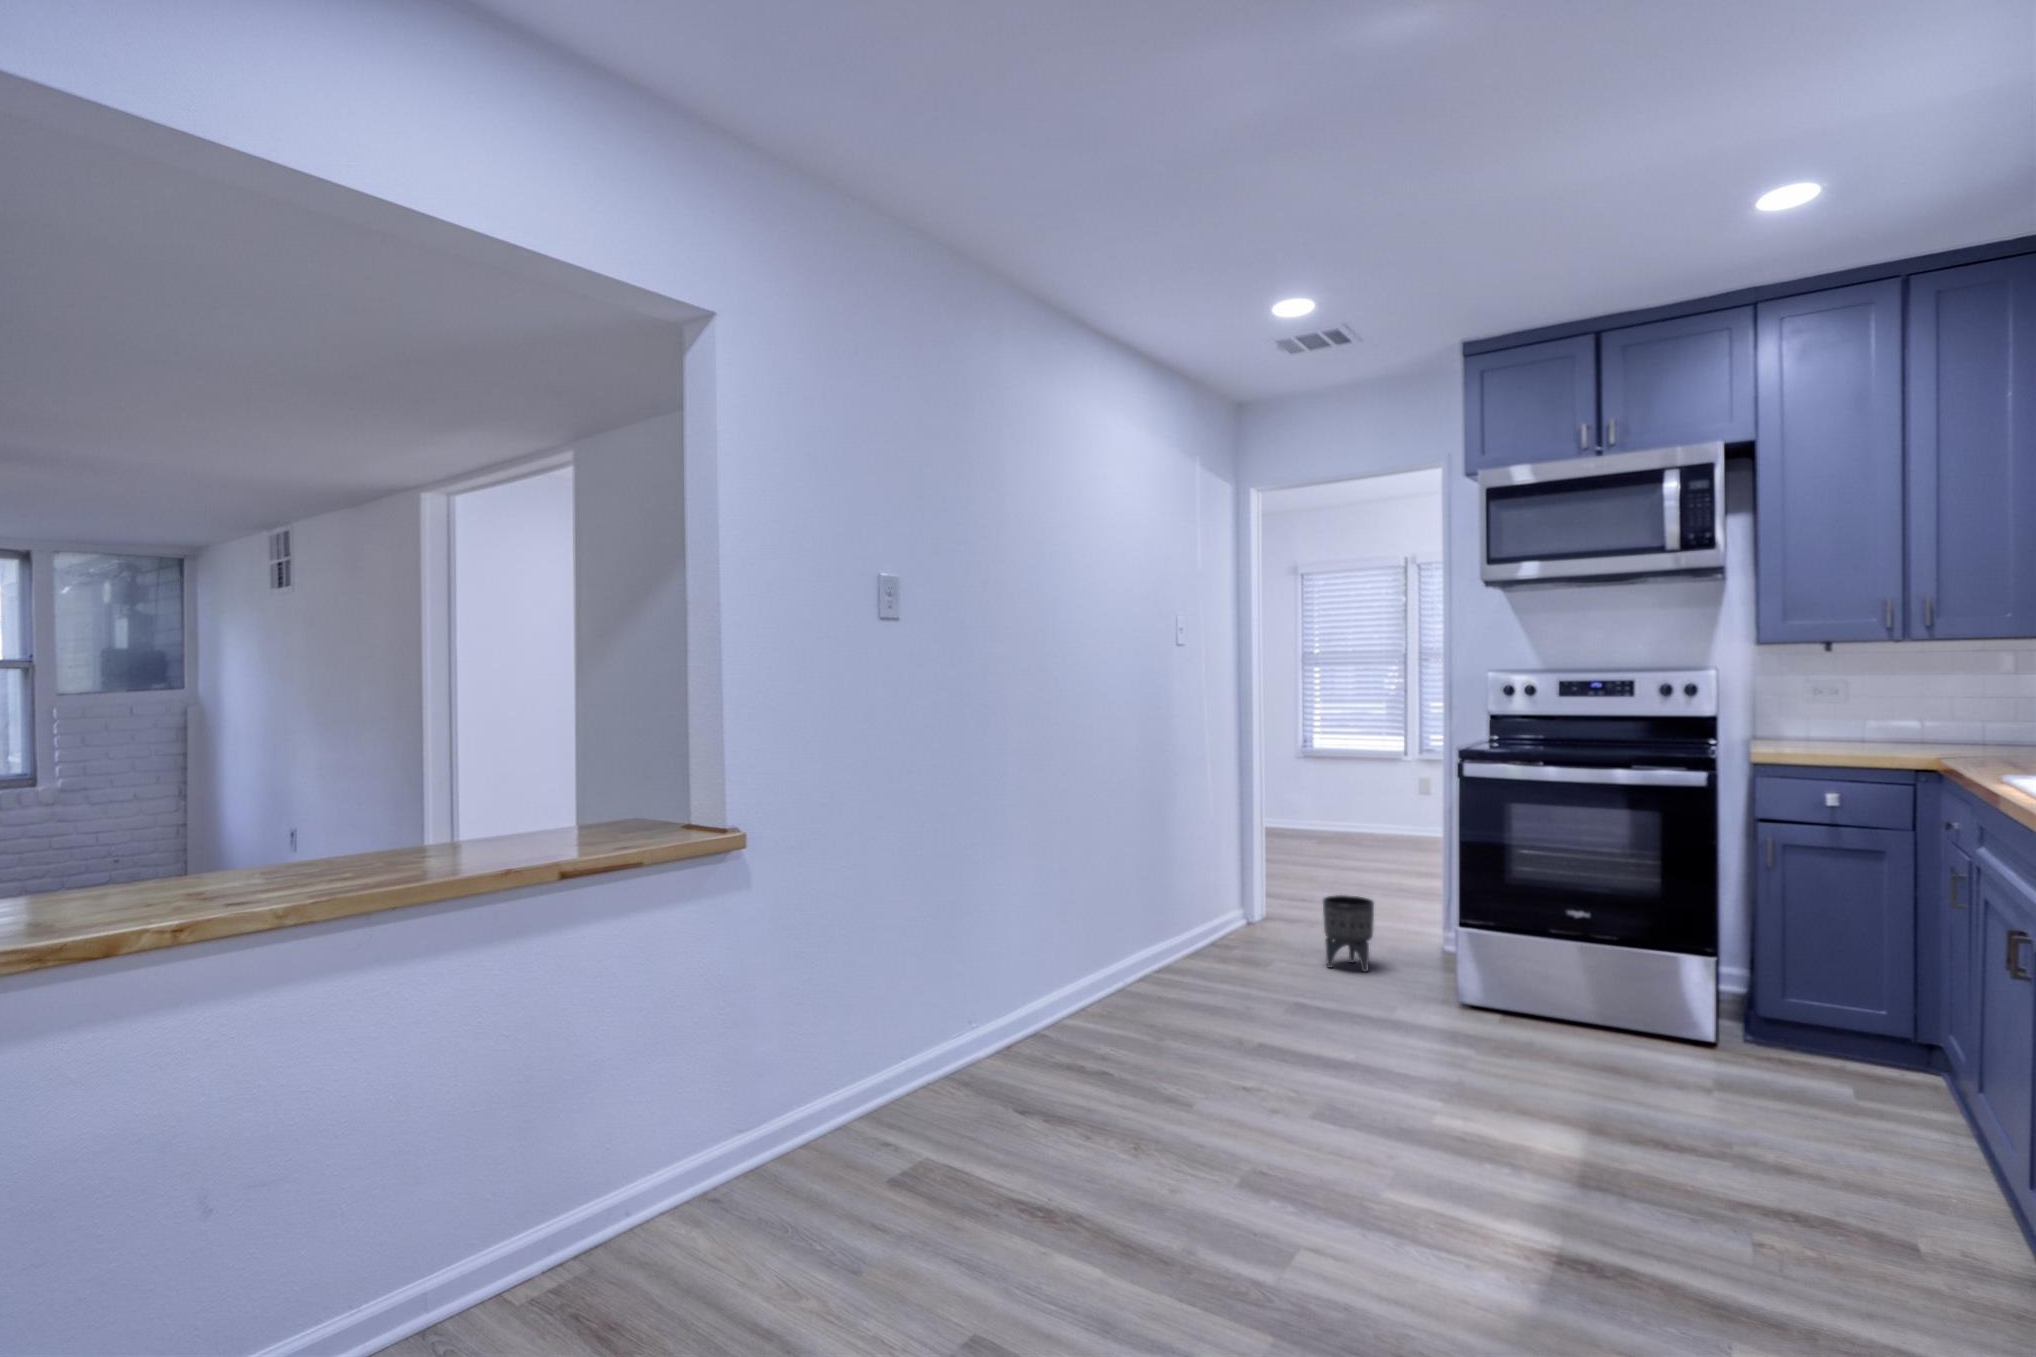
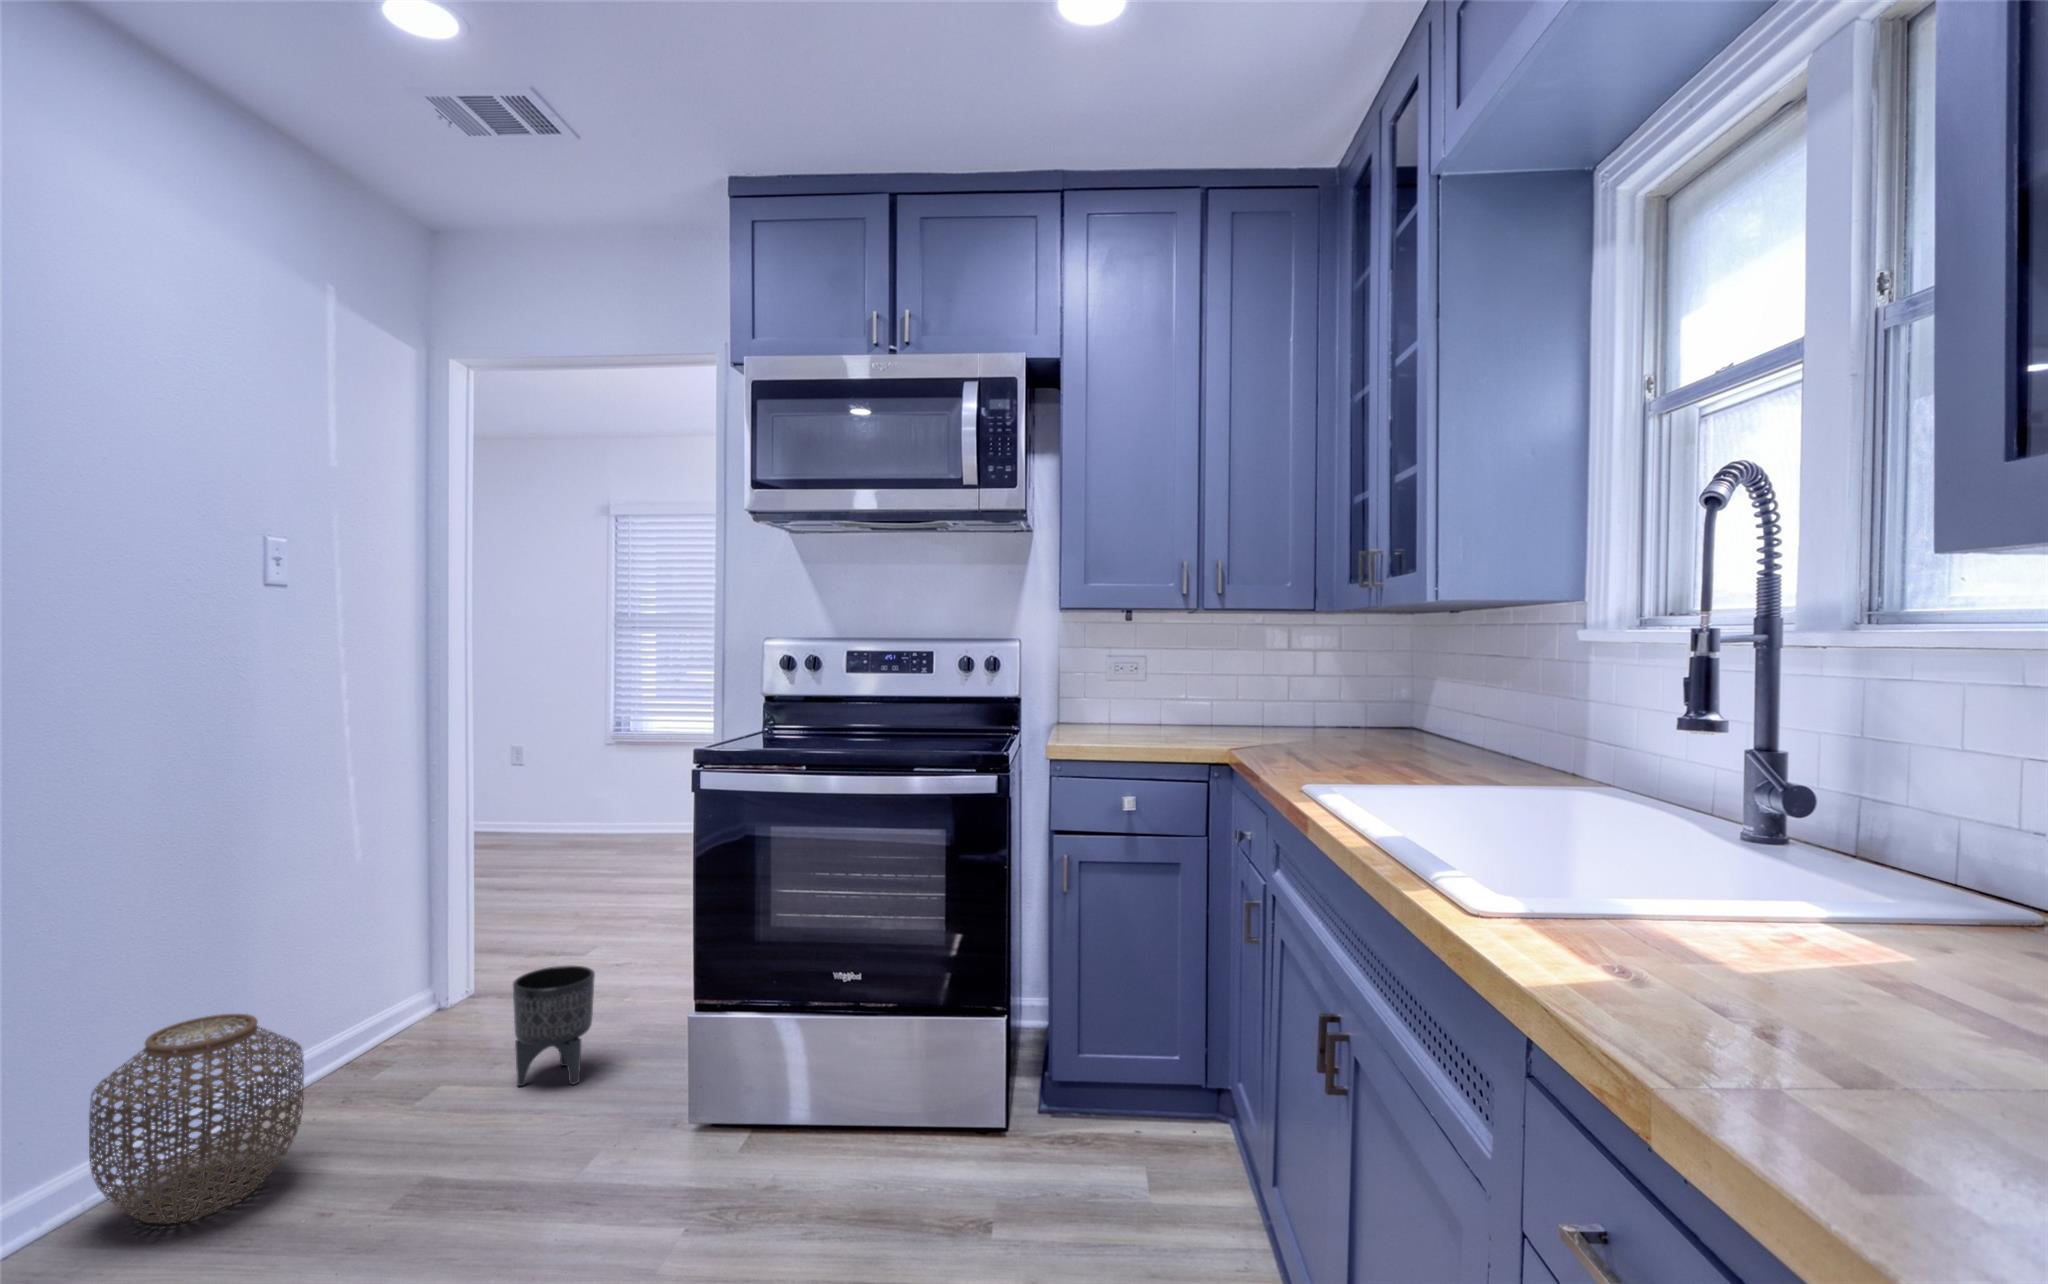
woven basket: none [1140,888,1231,993] -> present [89,1014,304,1224]

